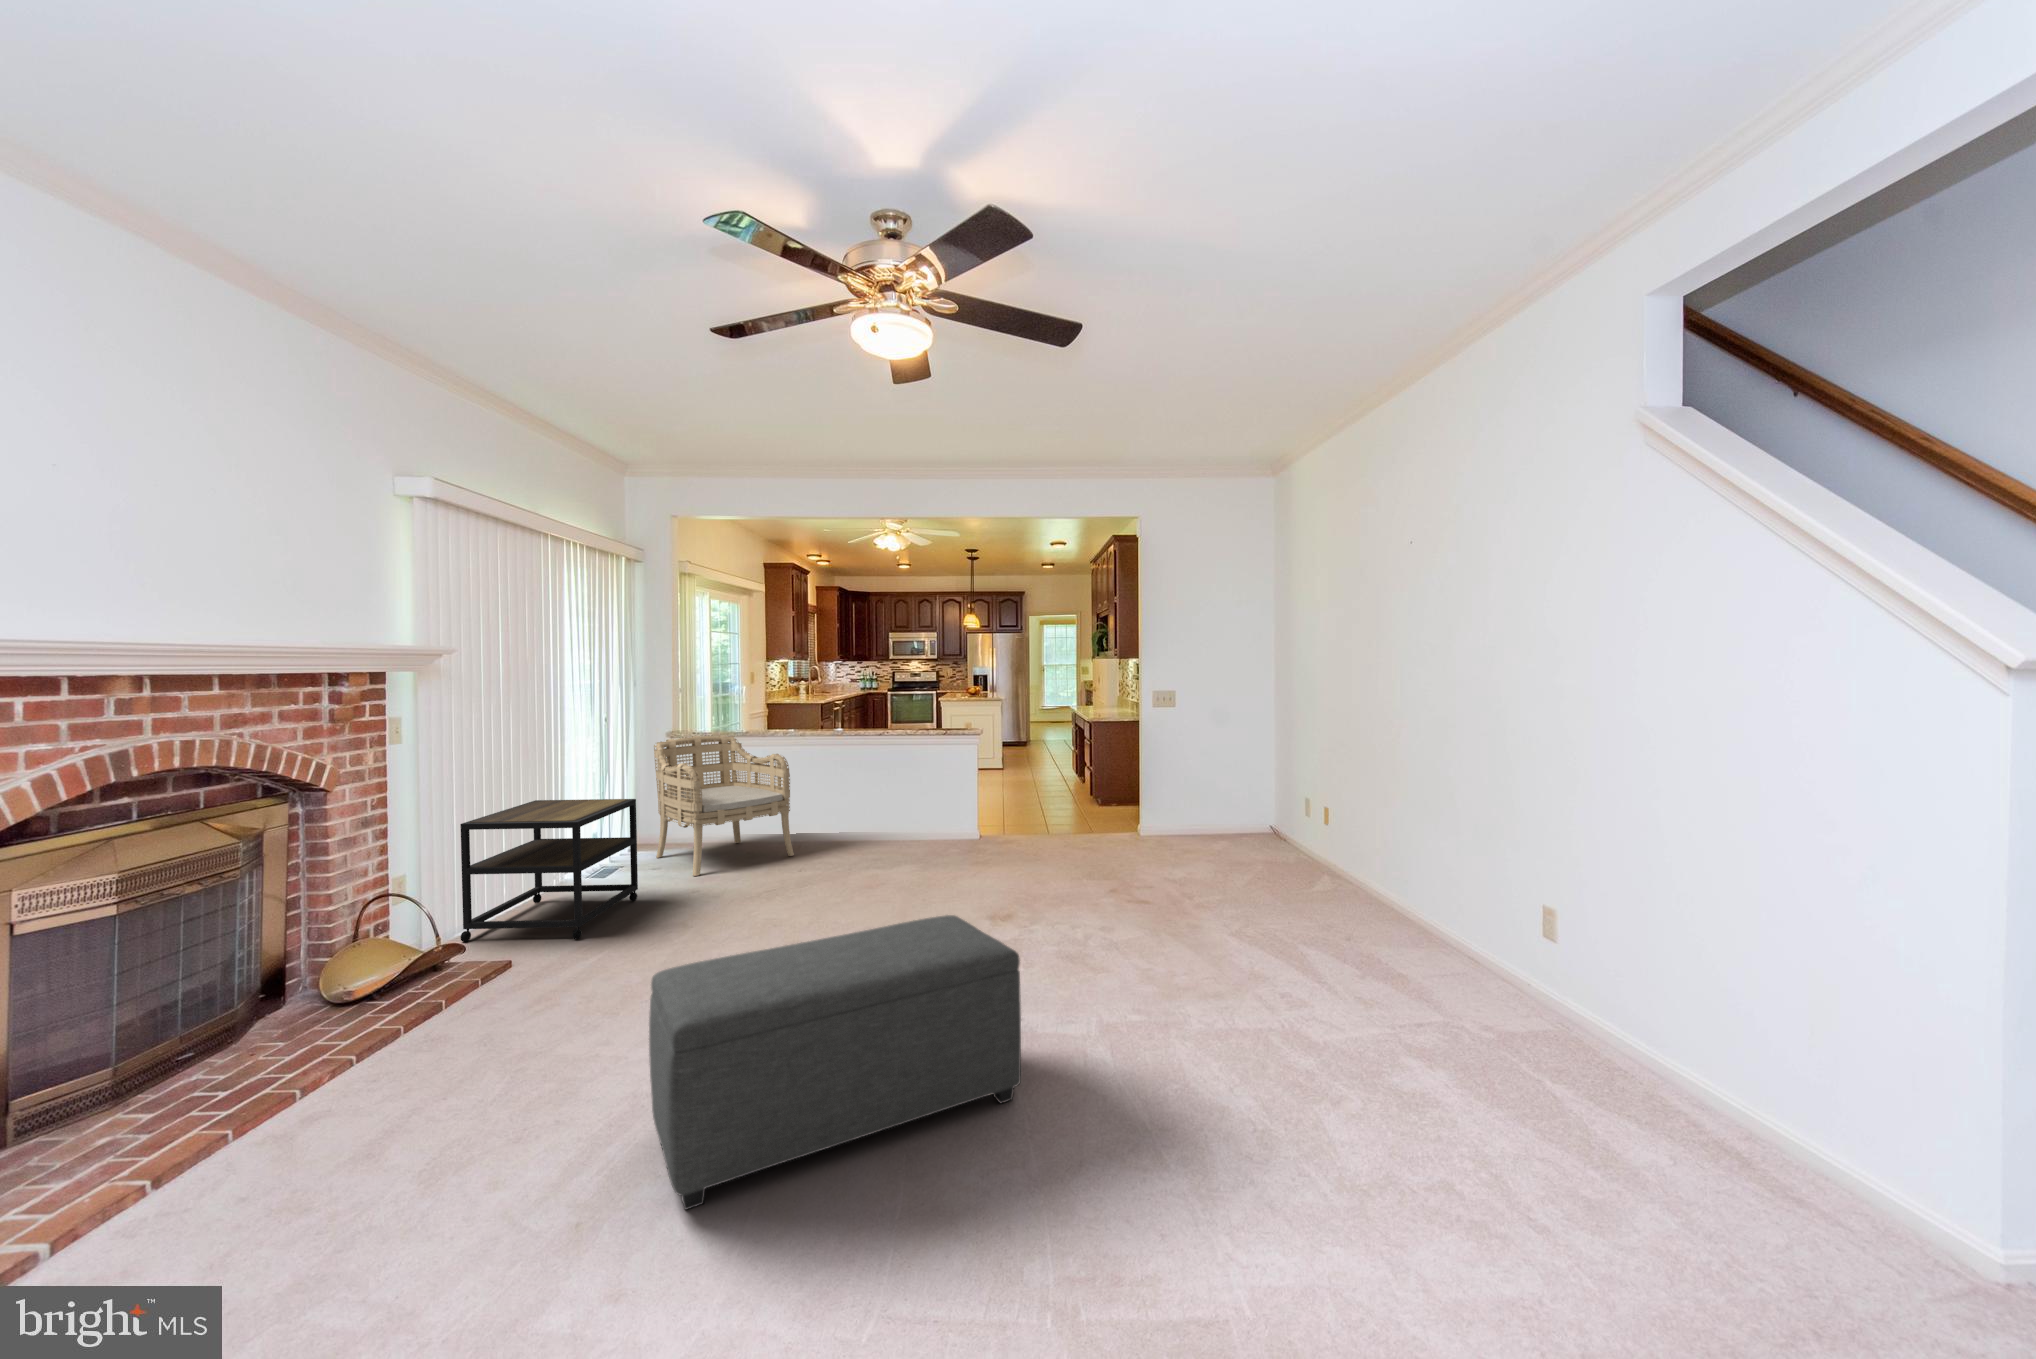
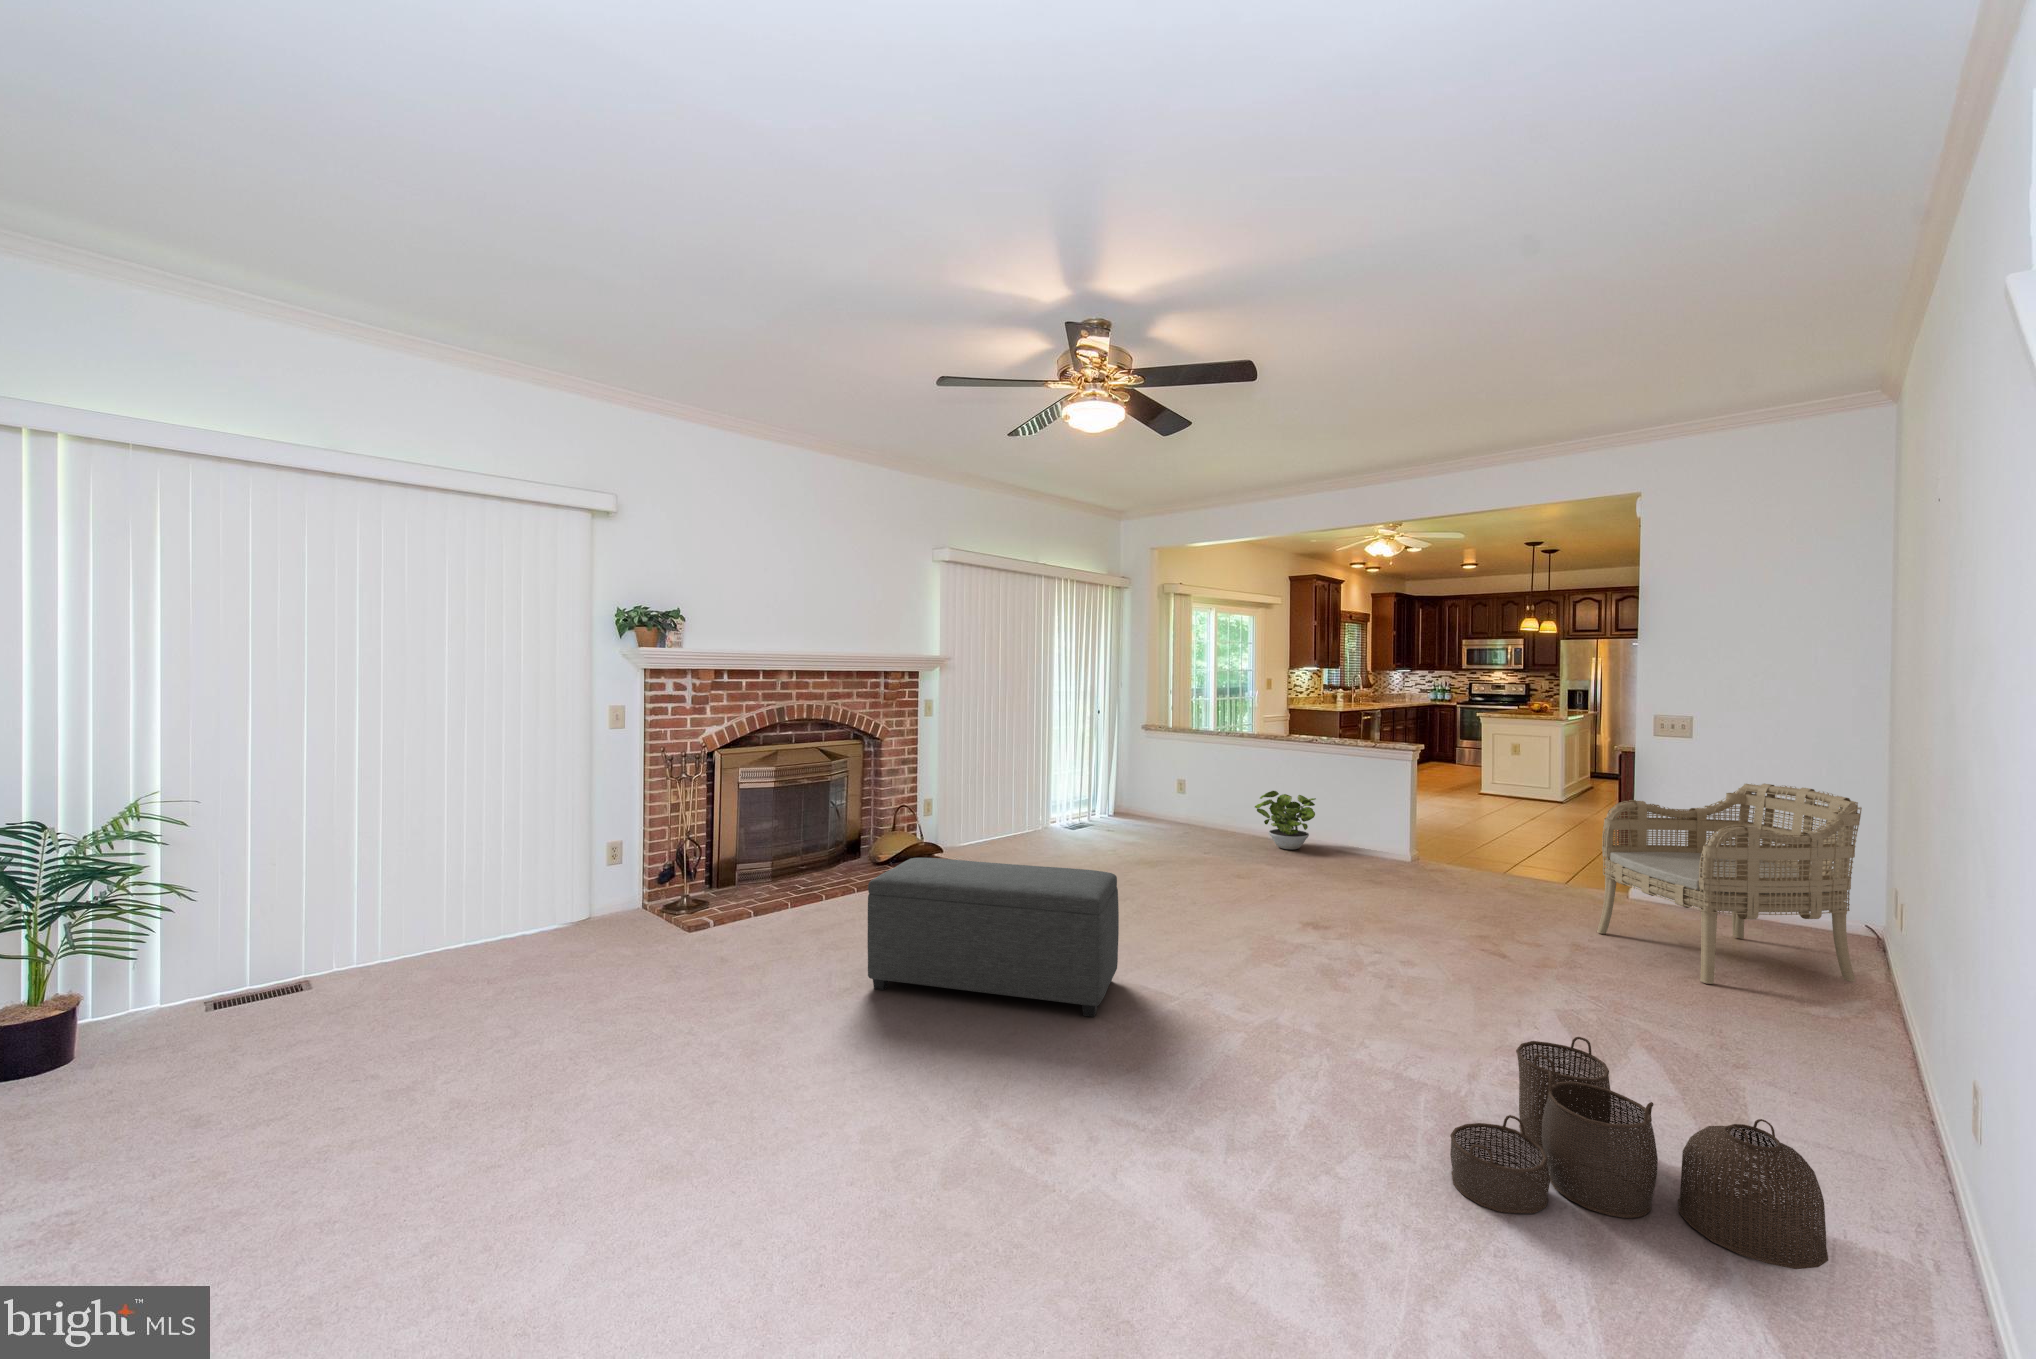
armchair: present [654,735,794,876] -> present [1597,783,1862,984]
potted plant: none [839,790,896,850] -> present [1255,791,1316,850]
side table: present [460,799,638,942] -> none [956,764,1072,860]
woven basket: none [1388,949,1609,1115] -> present [1450,1037,1828,1269]

